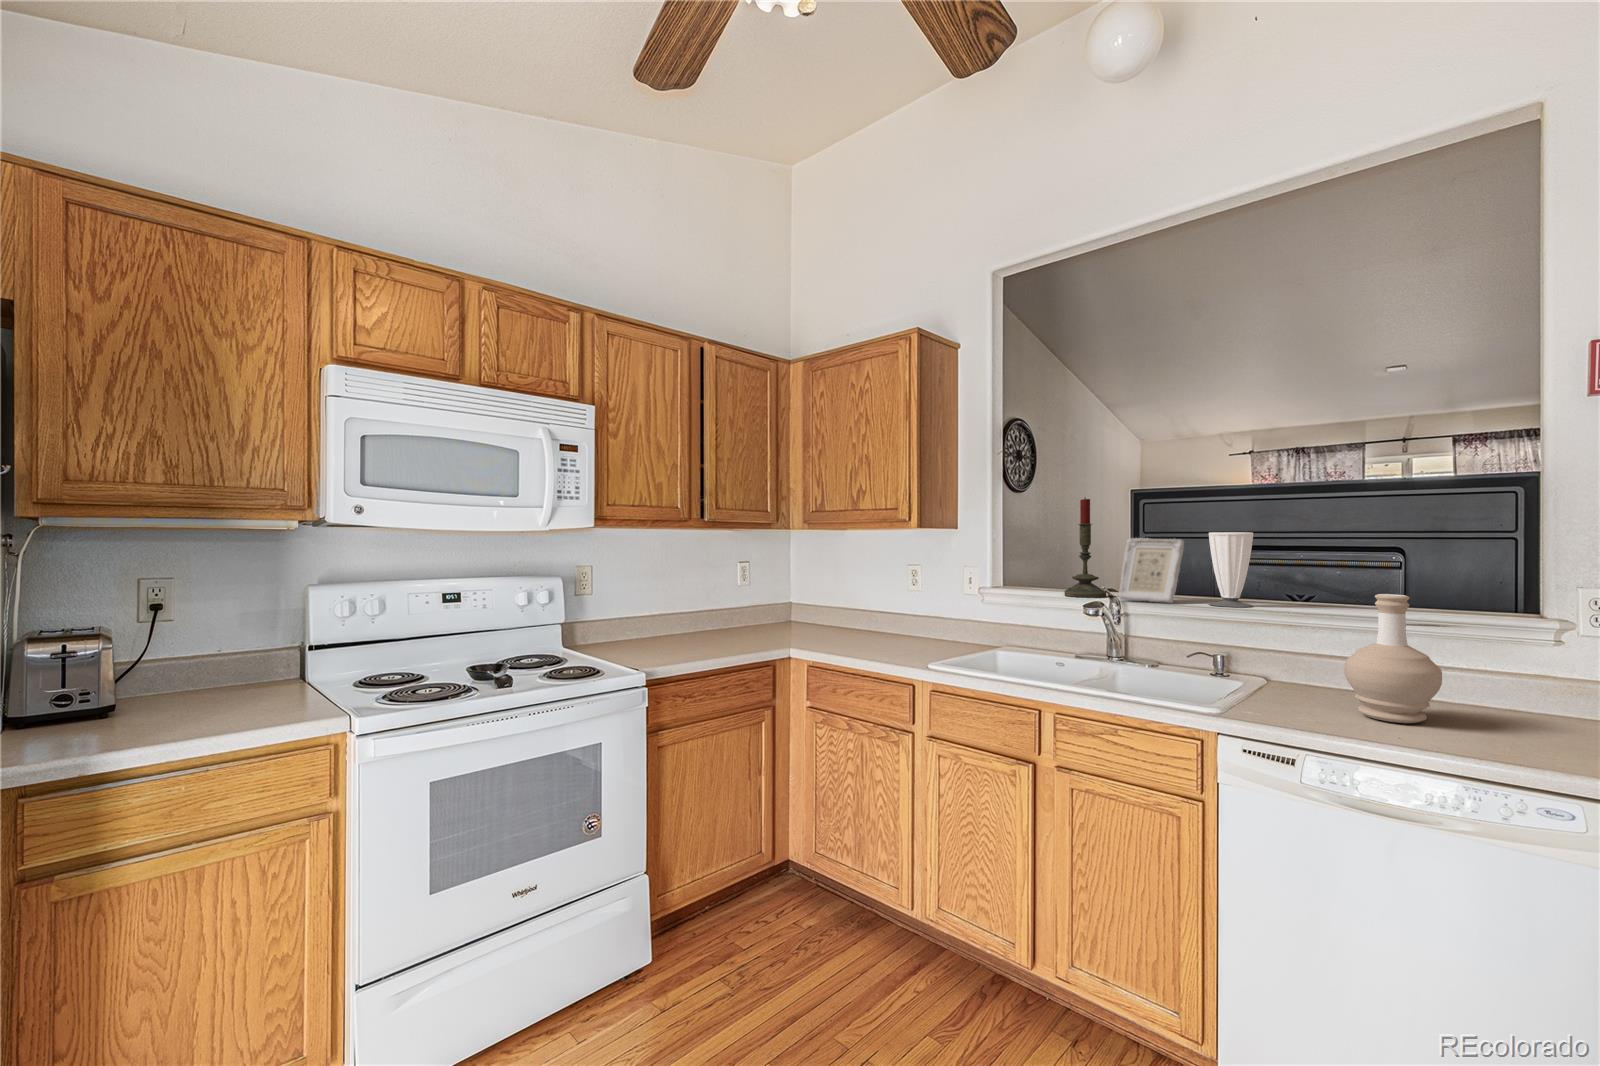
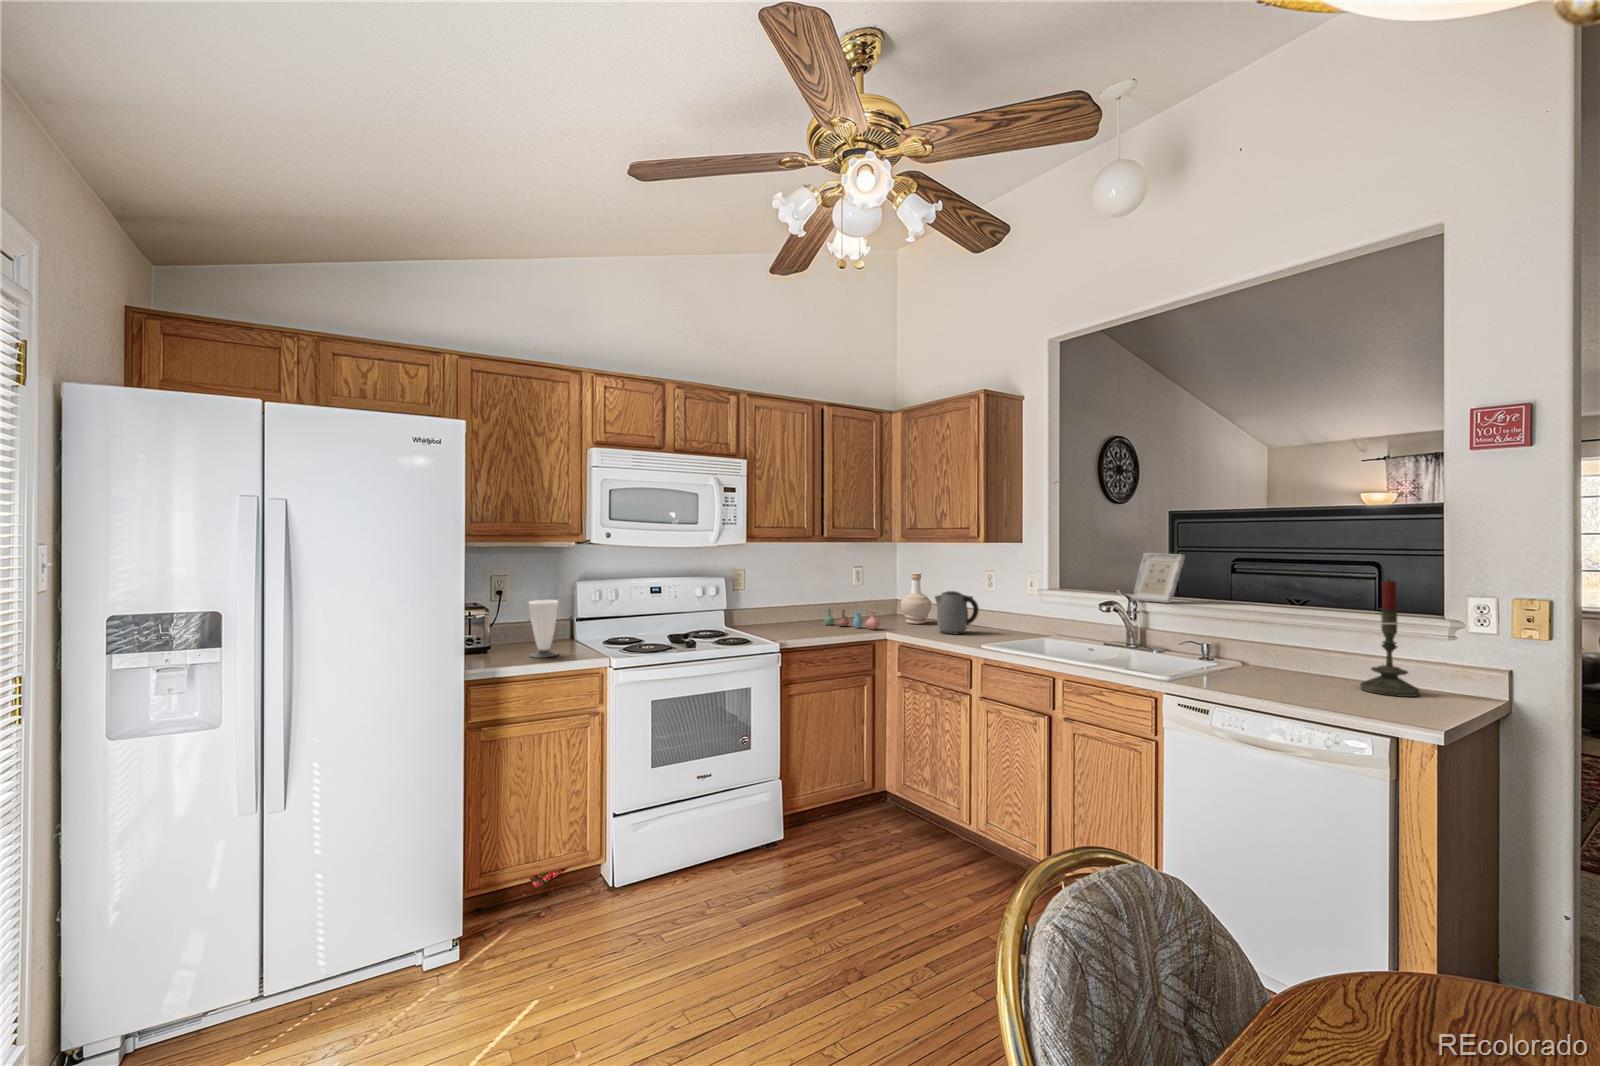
candle: present [1065,499,1106,598] -> present [1360,580,1420,697]
cup: present [1208,532,1253,607] -> present [529,600,559,658]
kettle: none [852,592,909,649] -> present [935,591,979,635]
bottle: present [1344,594,1442,723] -> present [901,573,932,624]
vase: none [701,618,780,646] -> present [824,608,880,629]

